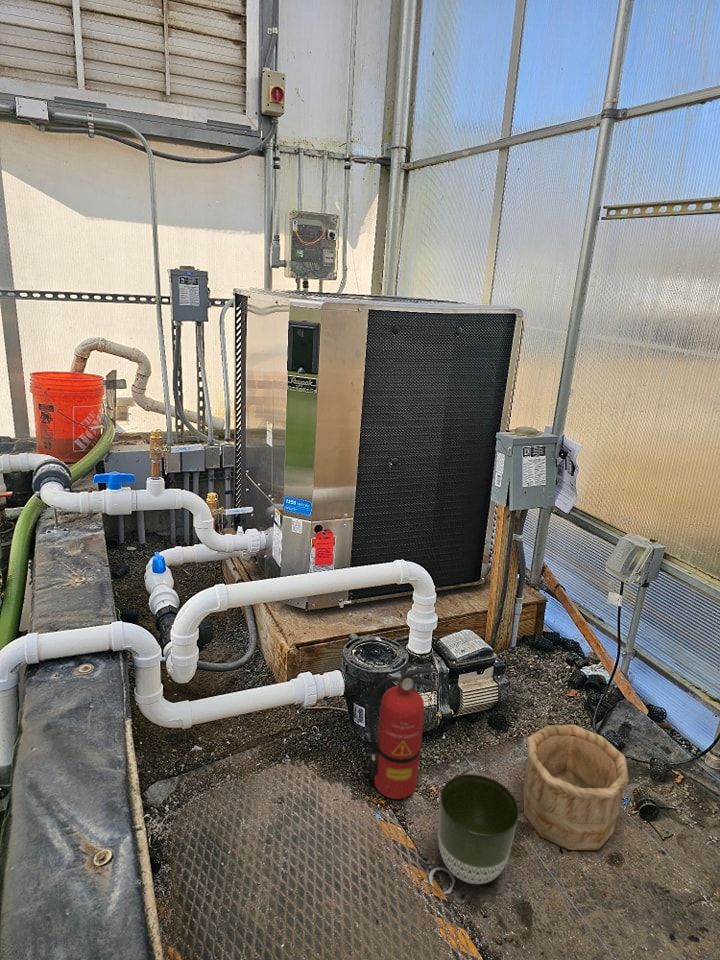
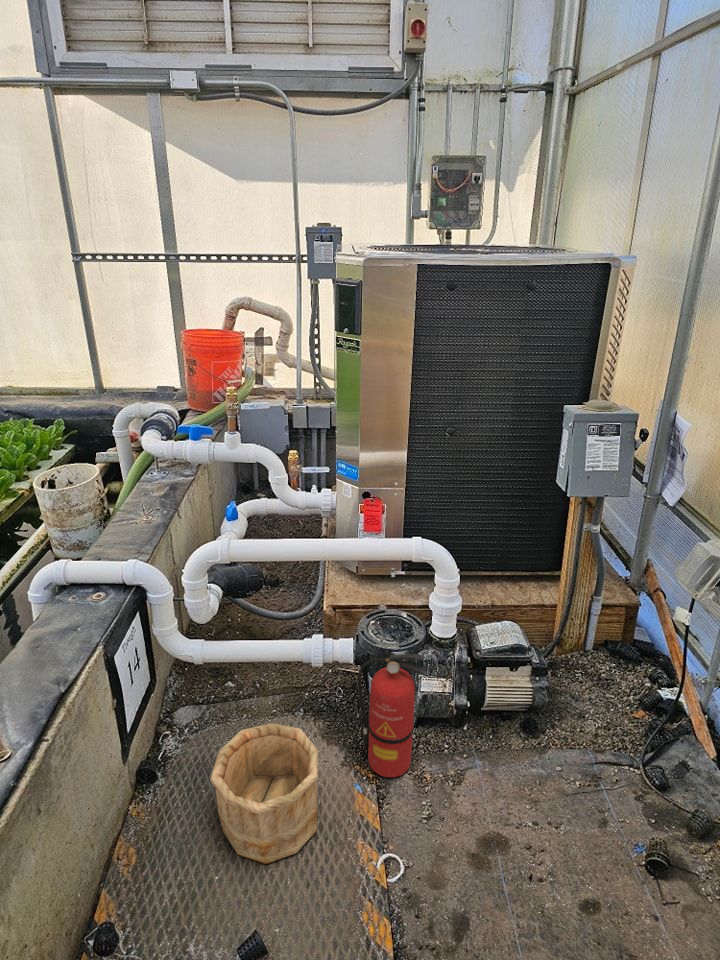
wooden bucket: present [523,725,629,850] -> present [210,723,318,864]
planter: present [438,774,519,884] -> none [388,770,469,883]

